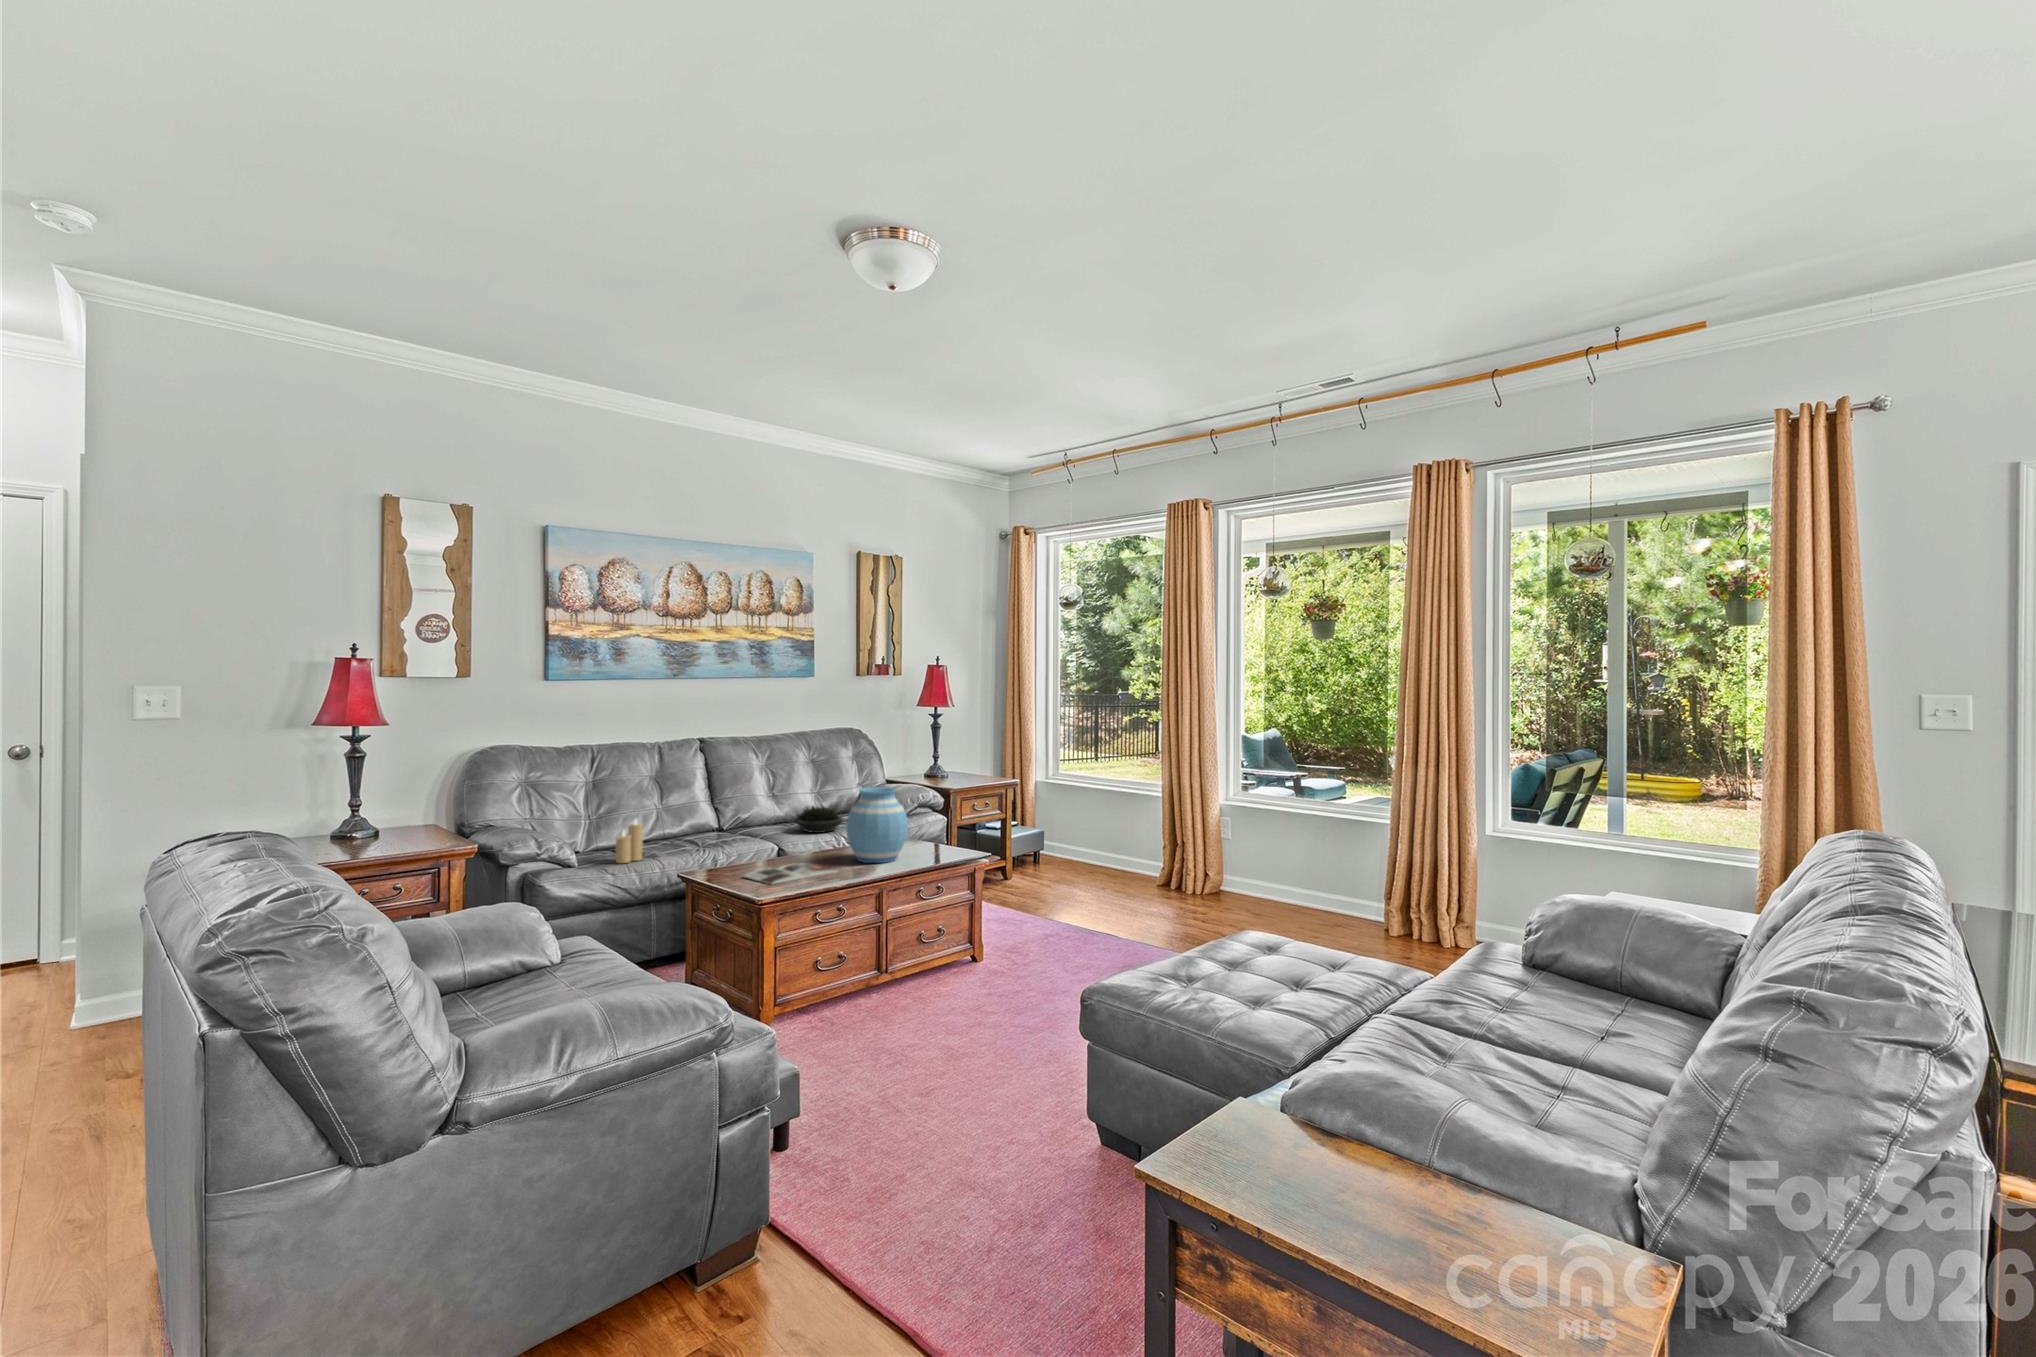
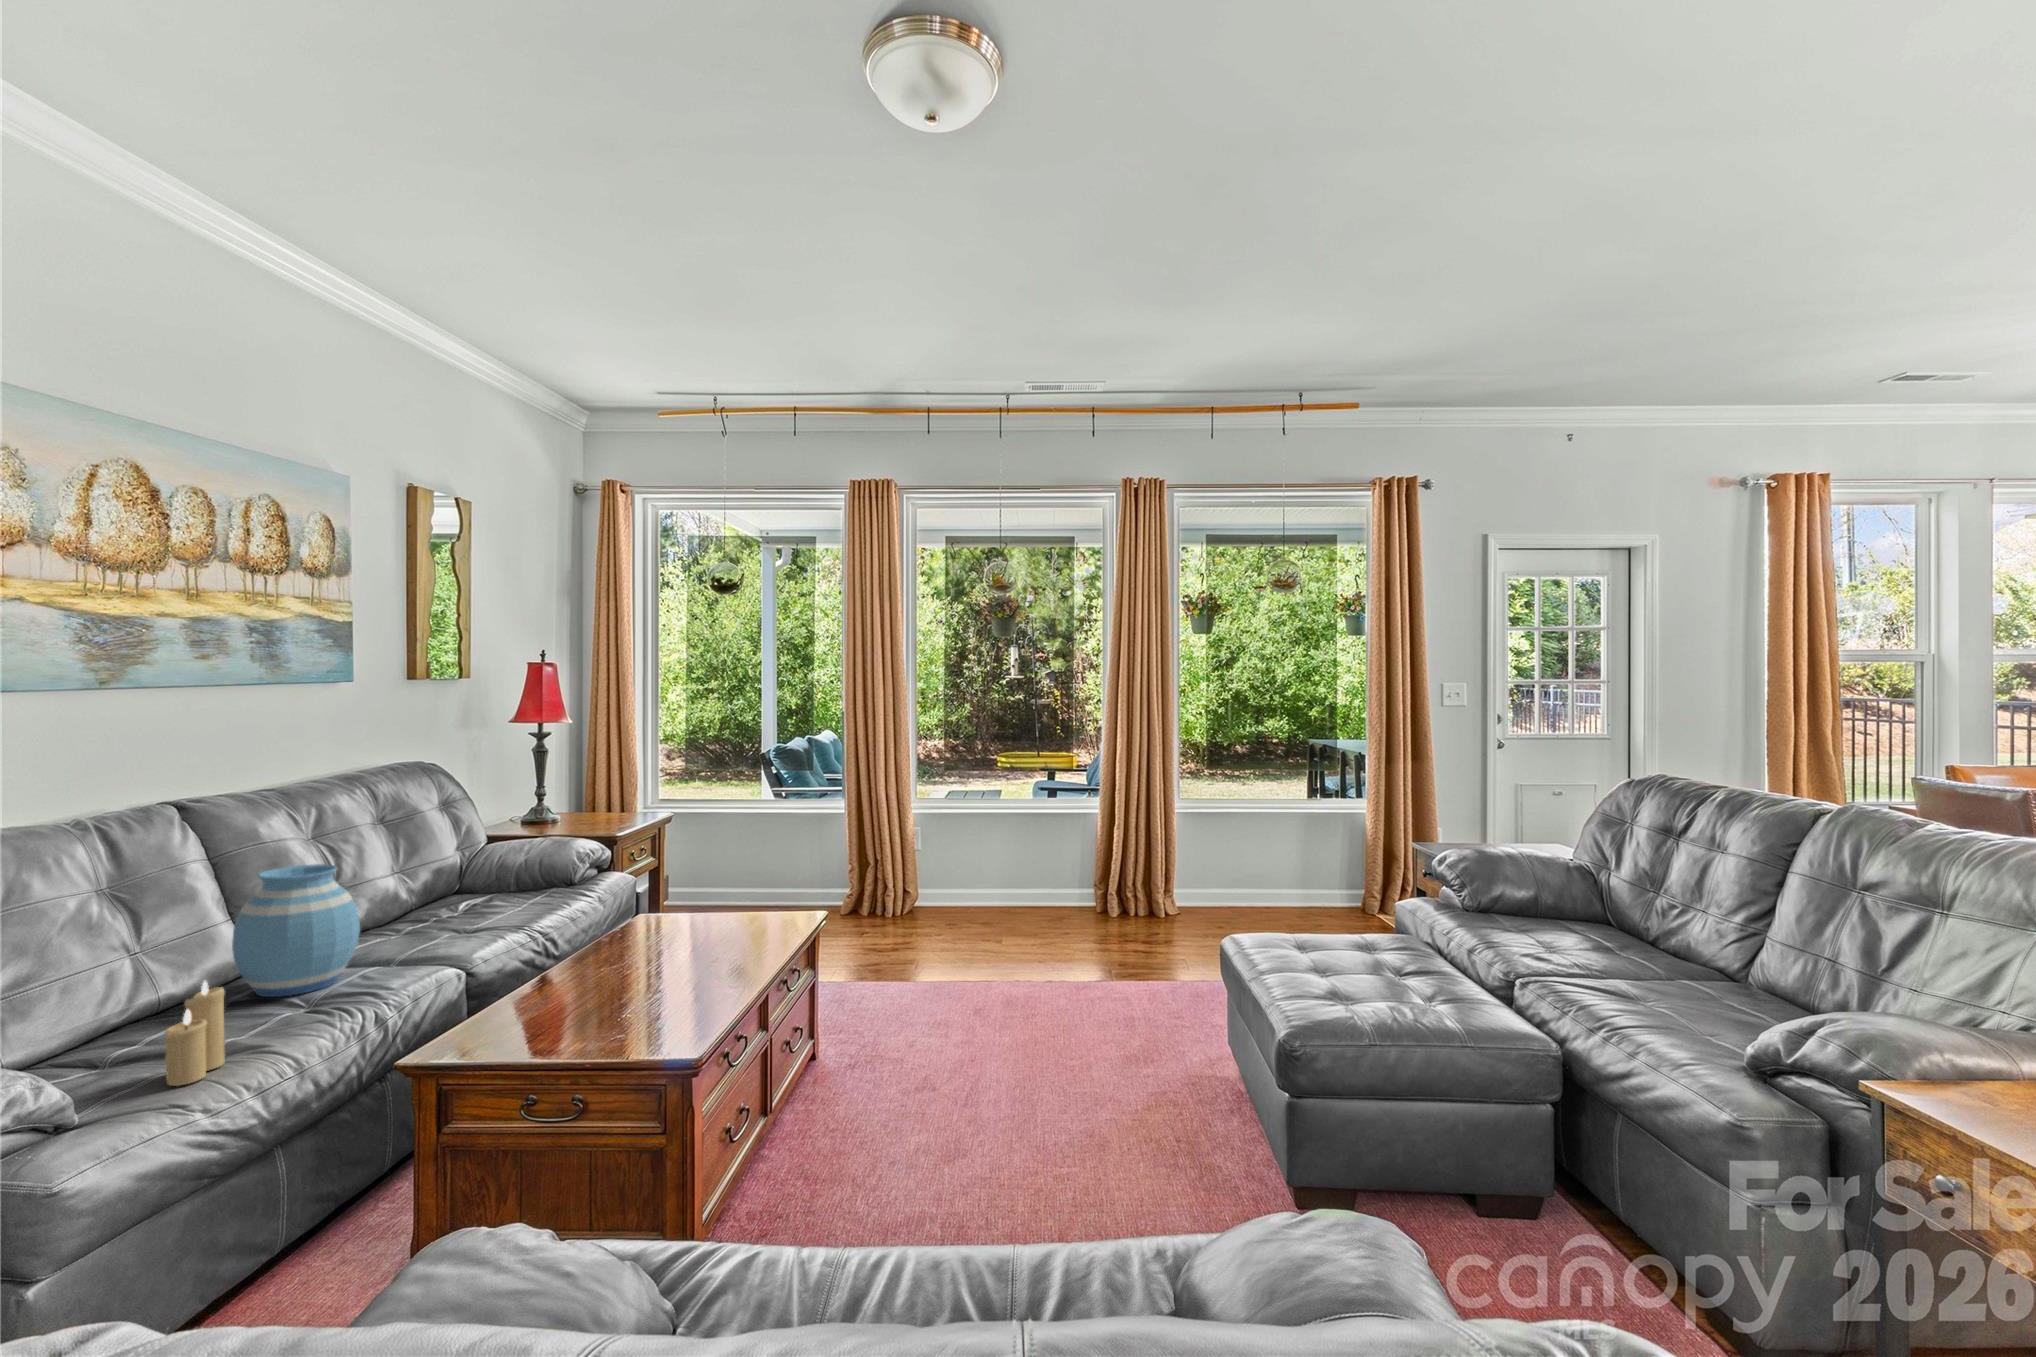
vase: present [846,787,908,863] -> present [232,864,360,997]
succulent plant: present [794,806,843,833] -> none [424,888,517,936]
magazine: present [742,863,836,885] -> none [557,987,697,1040]

